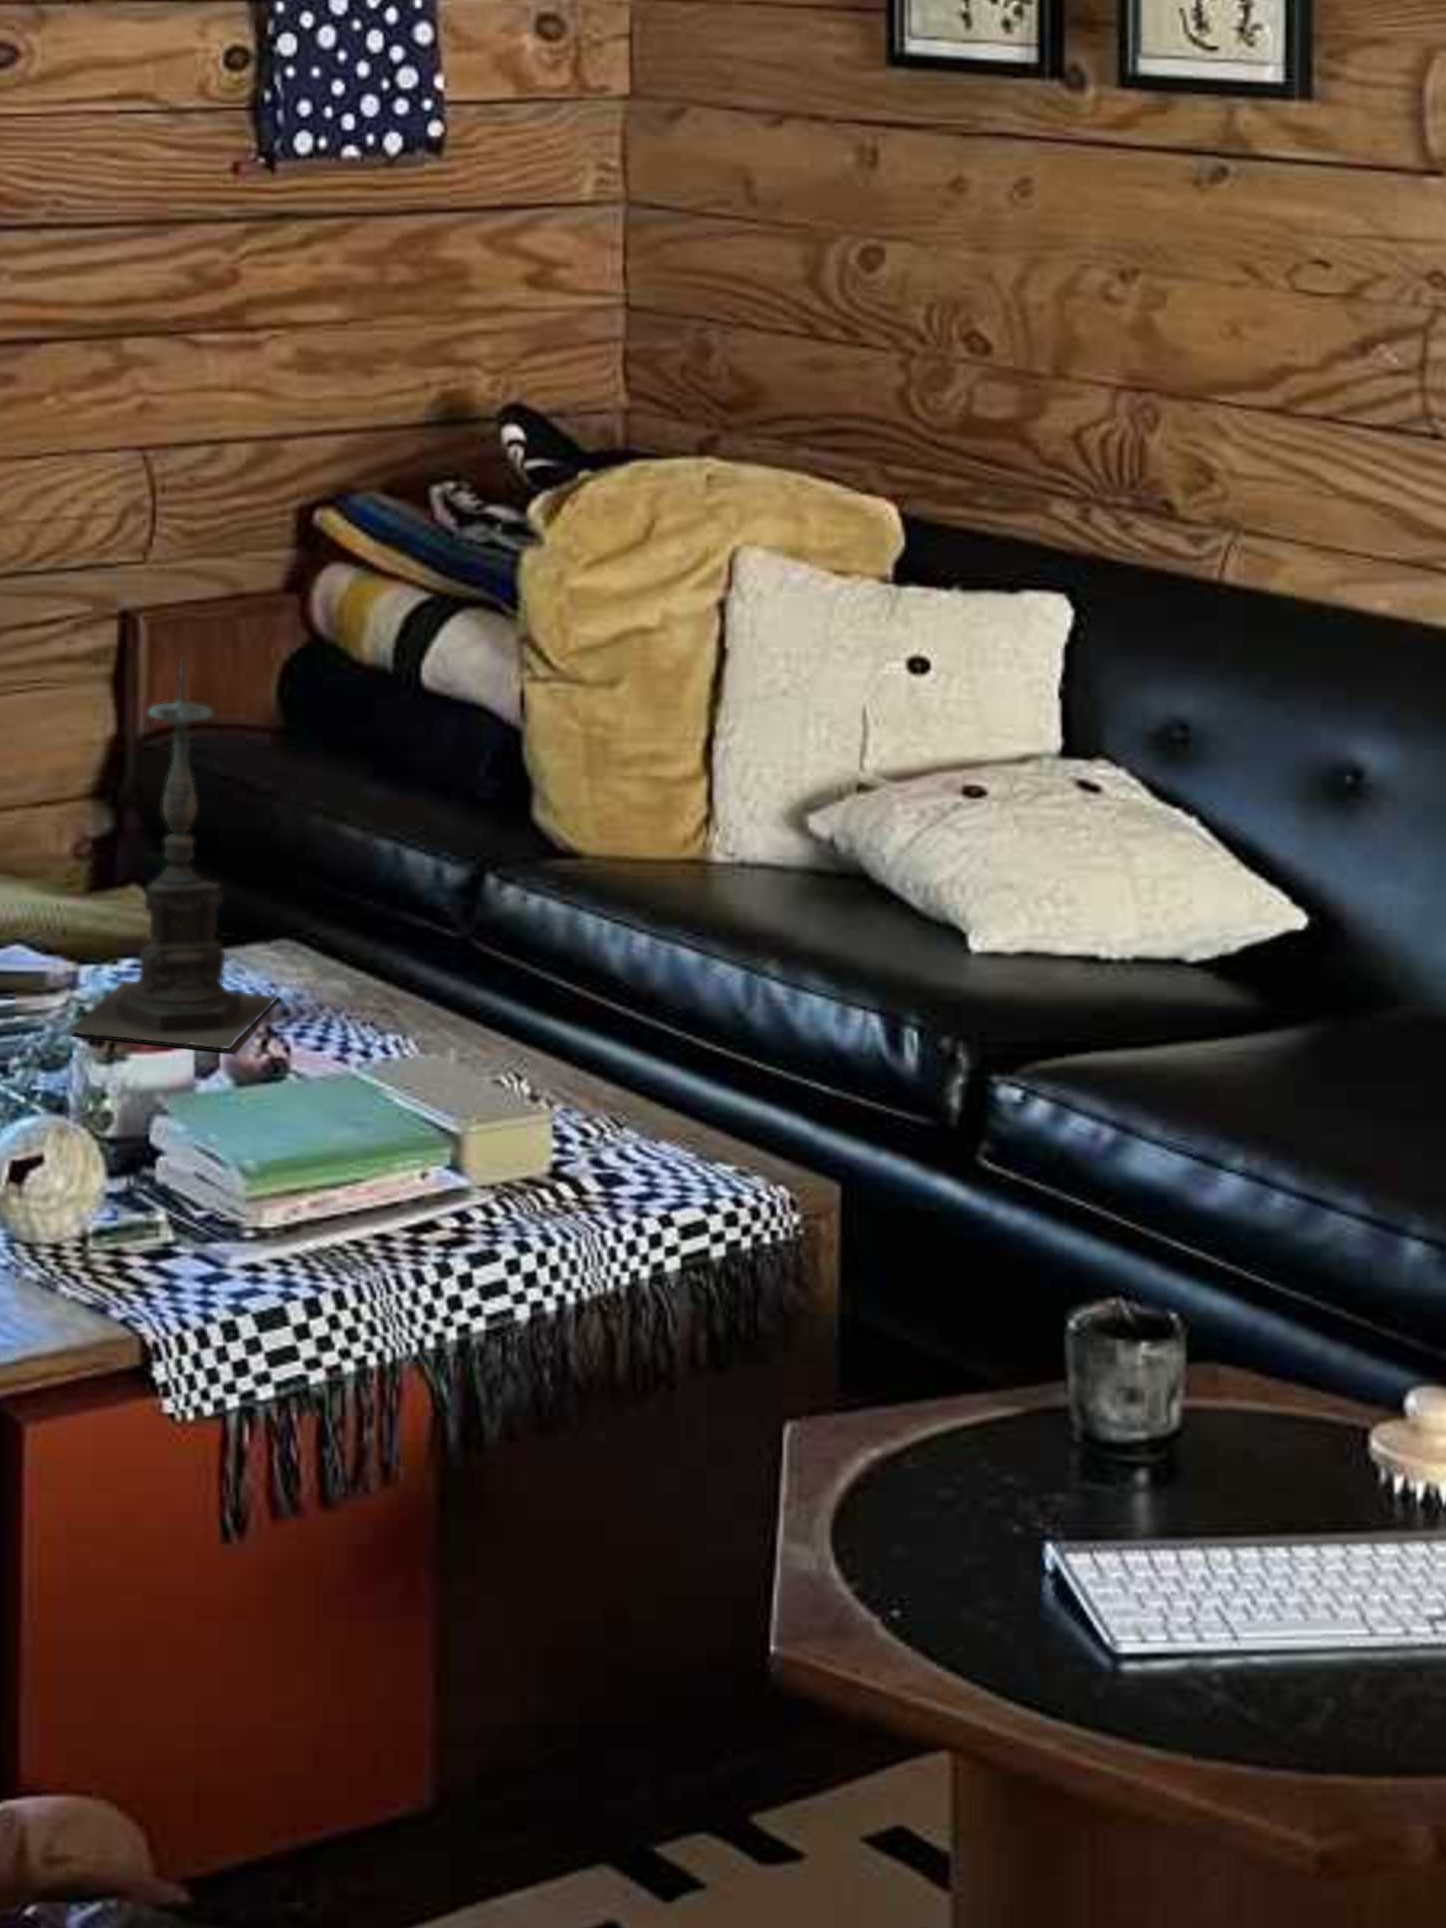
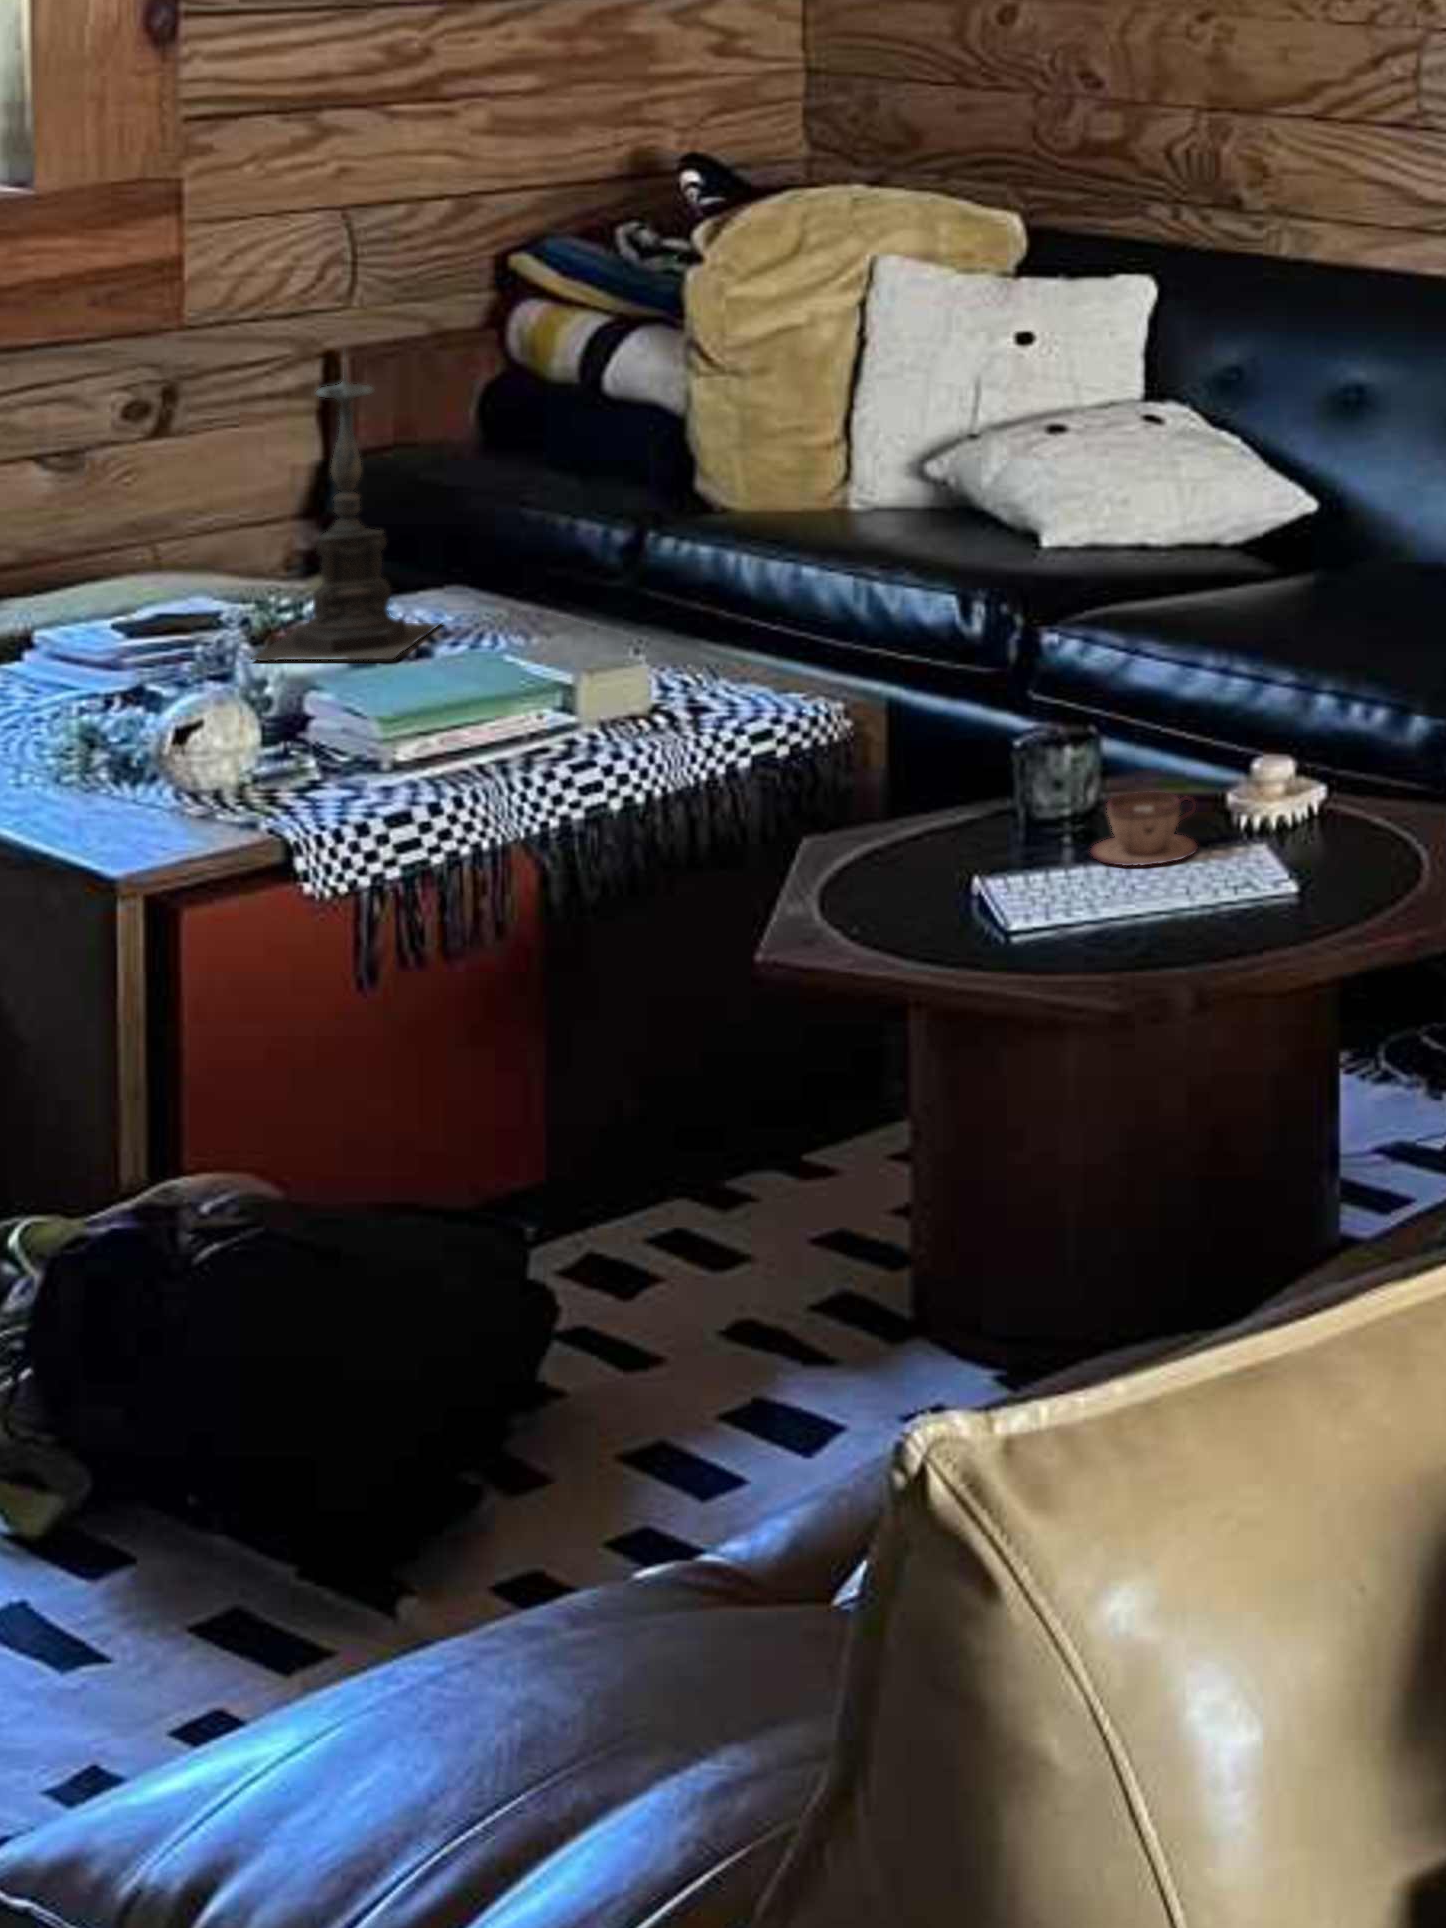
teacup: none [1202,1438,1359,1560] -> present [1091,792,1198,866]

